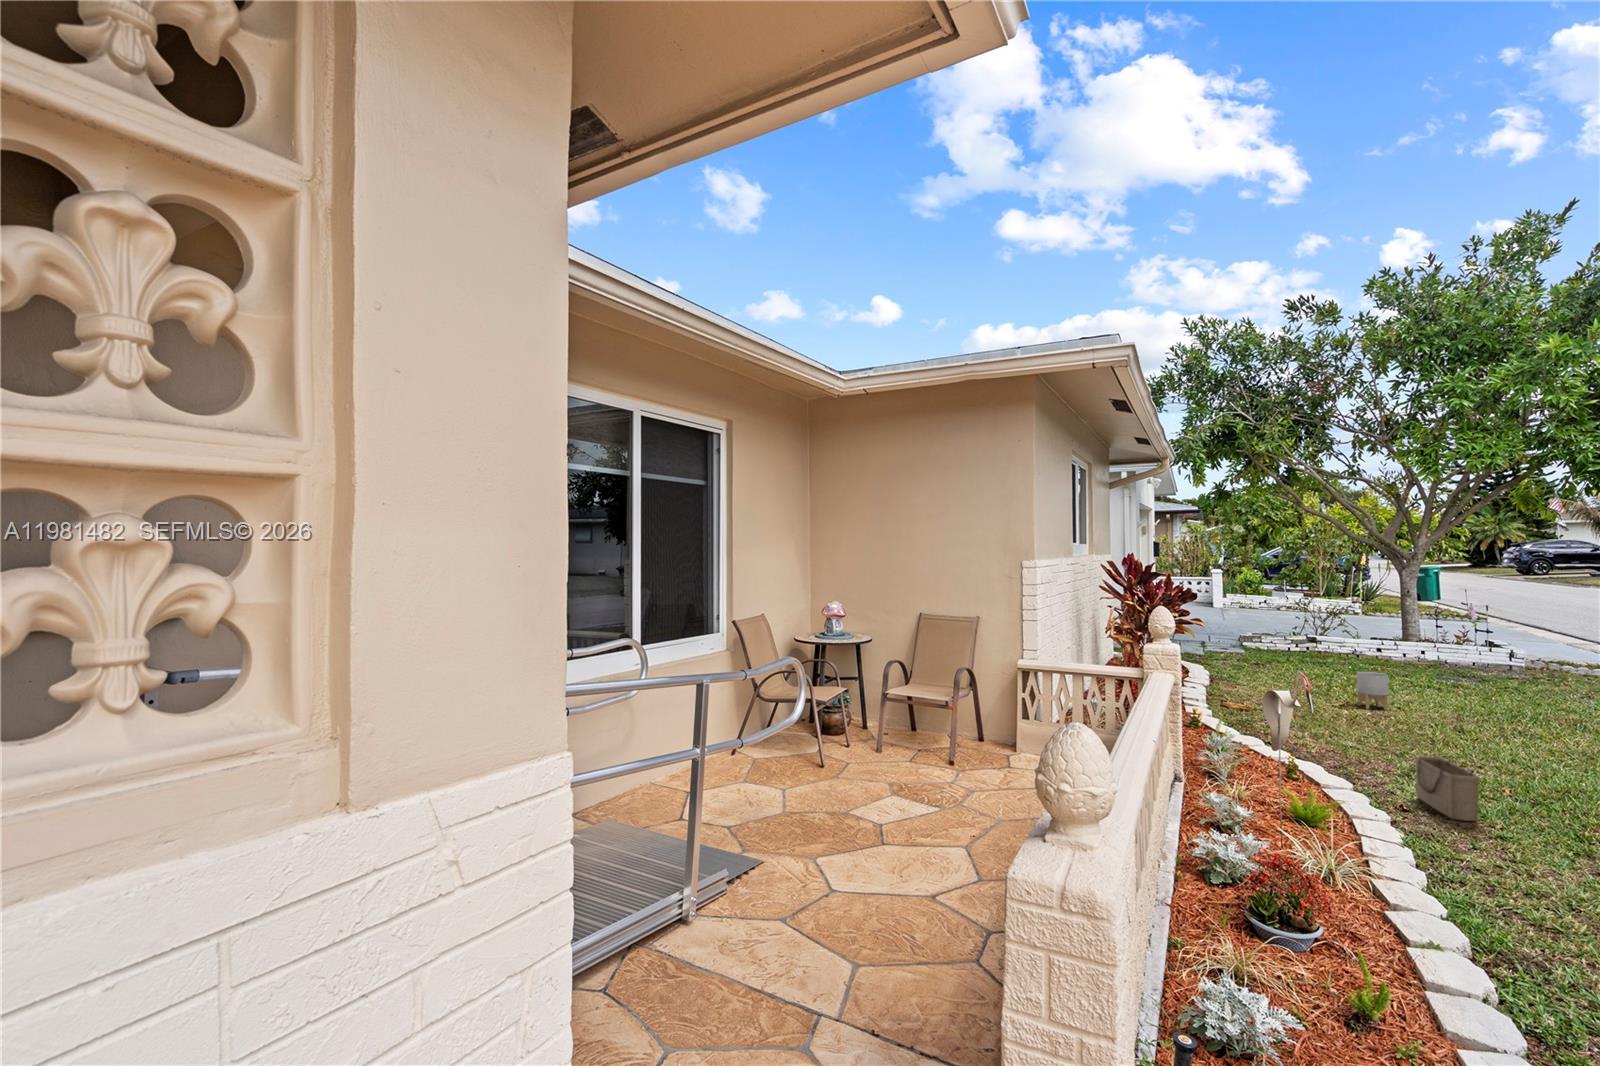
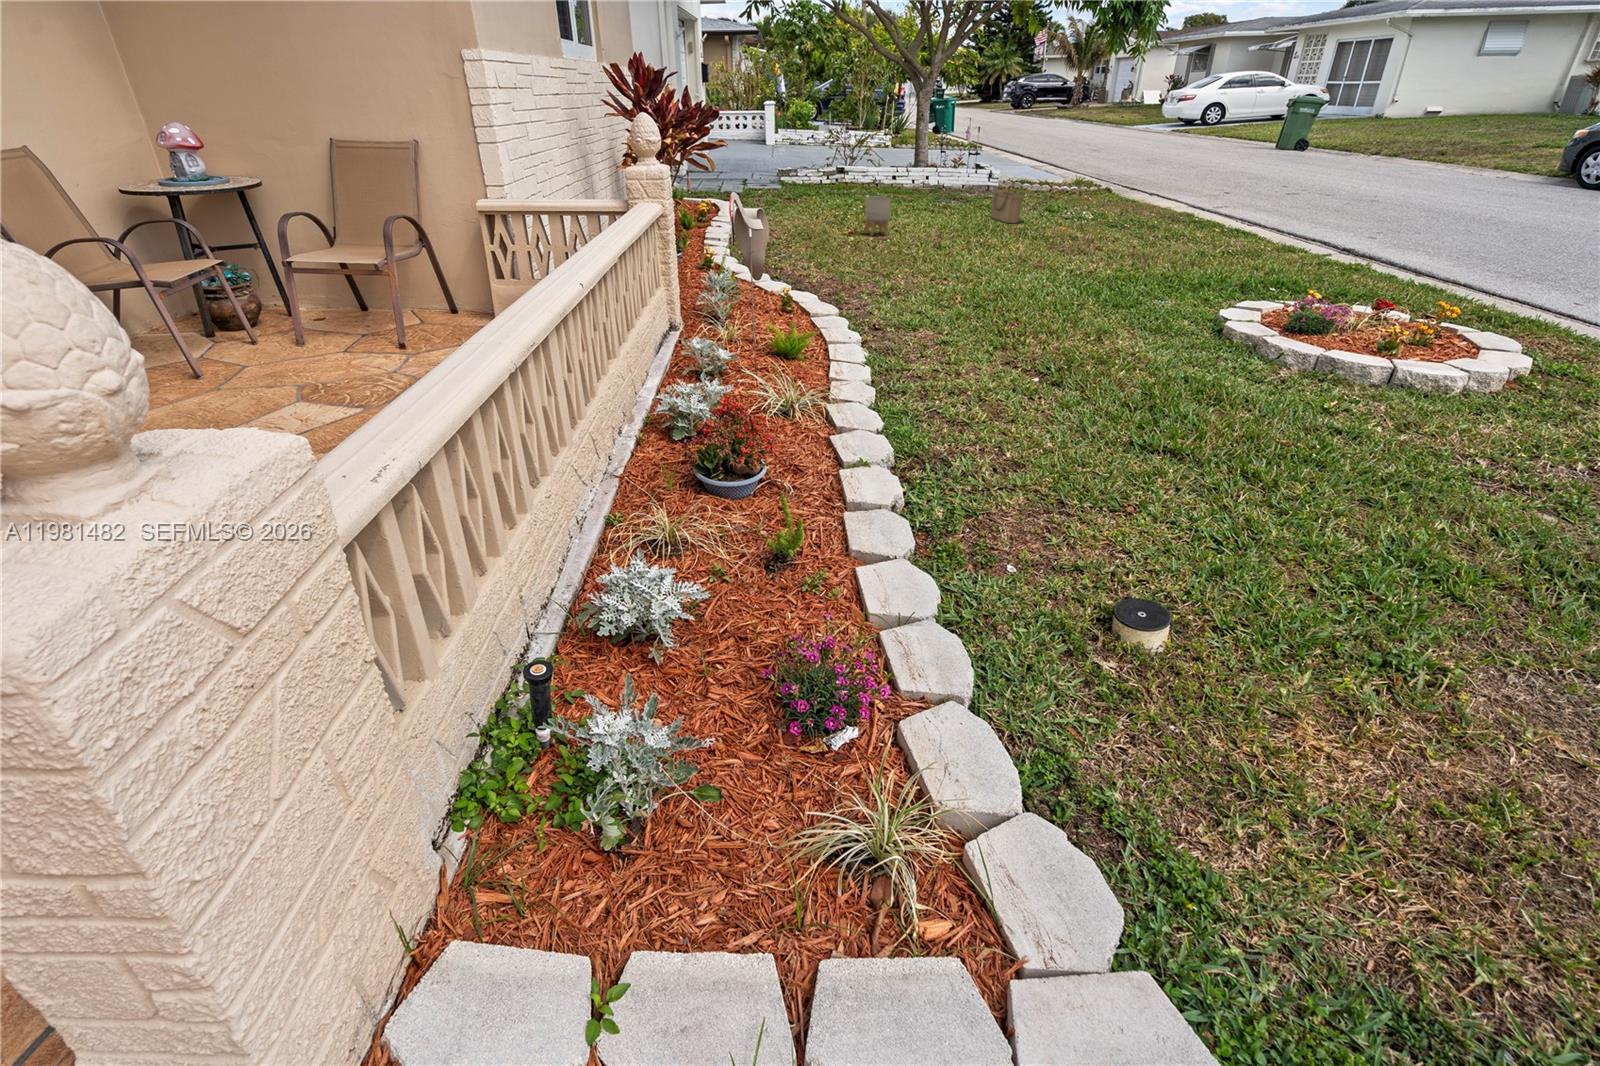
basket: present [1414,756,1480,821] -> present [991,191,1024,223]

